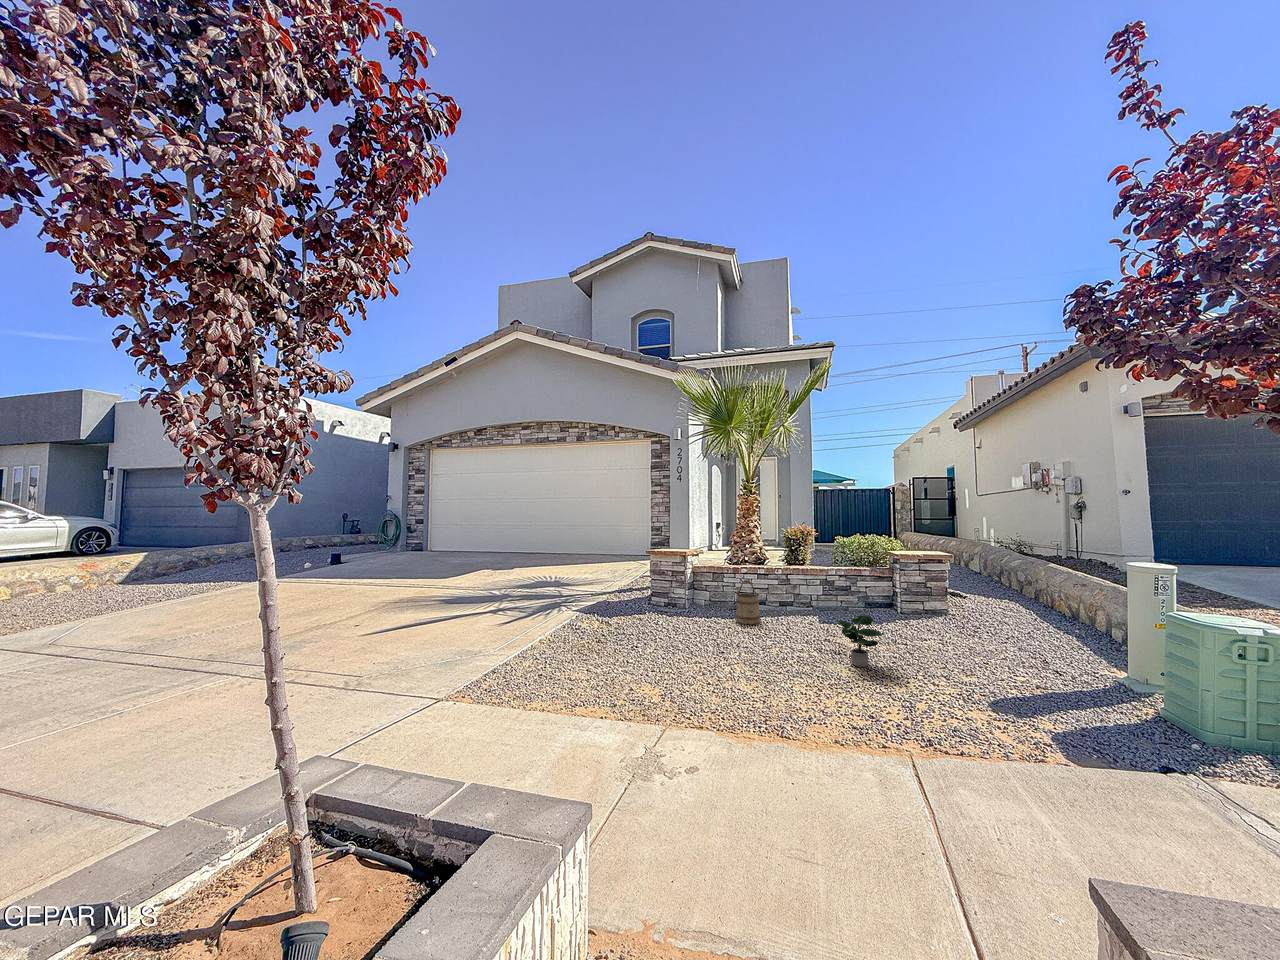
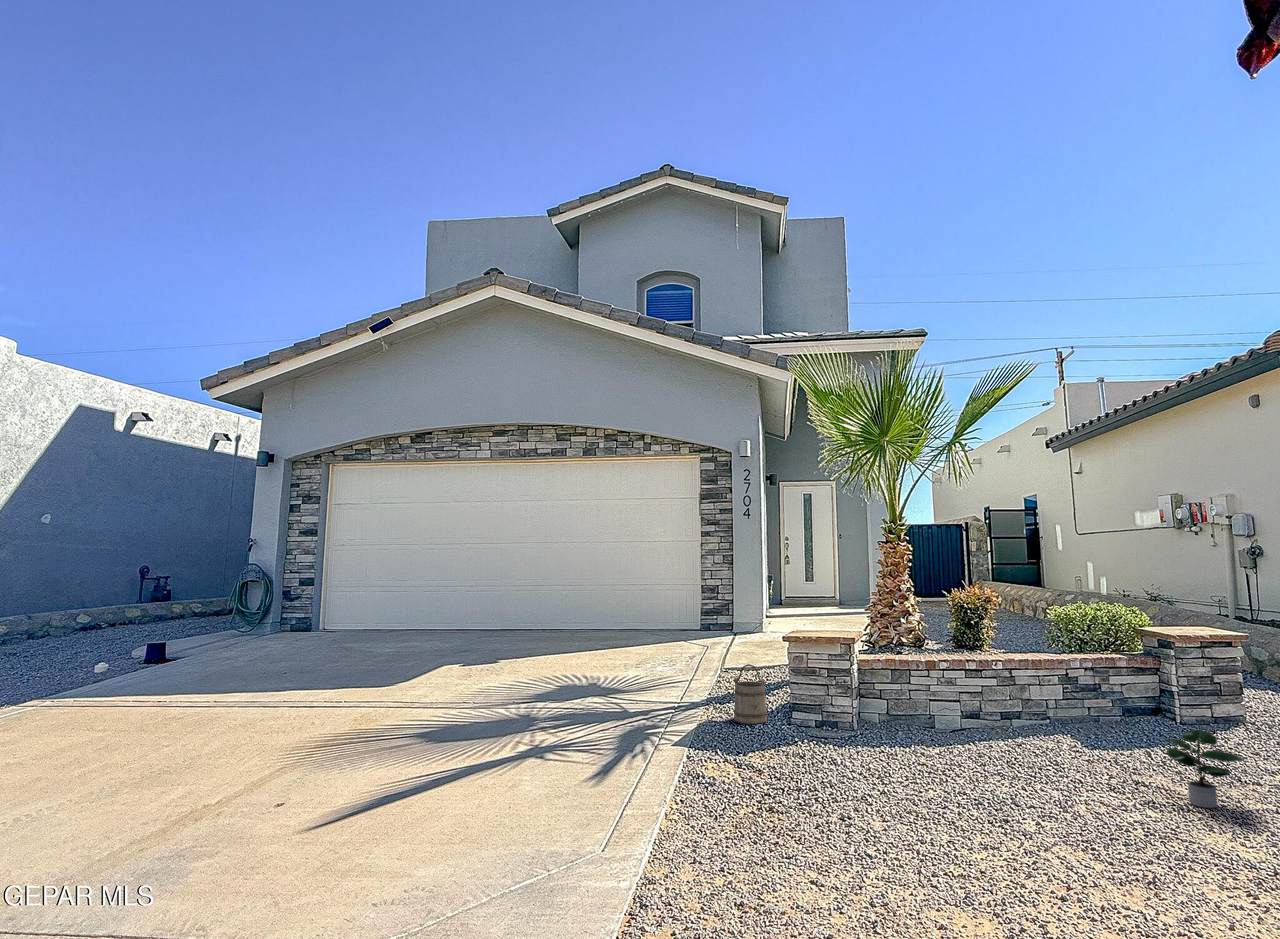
bucket: present [735,581,760,624] -> present [733,664,767,724]

